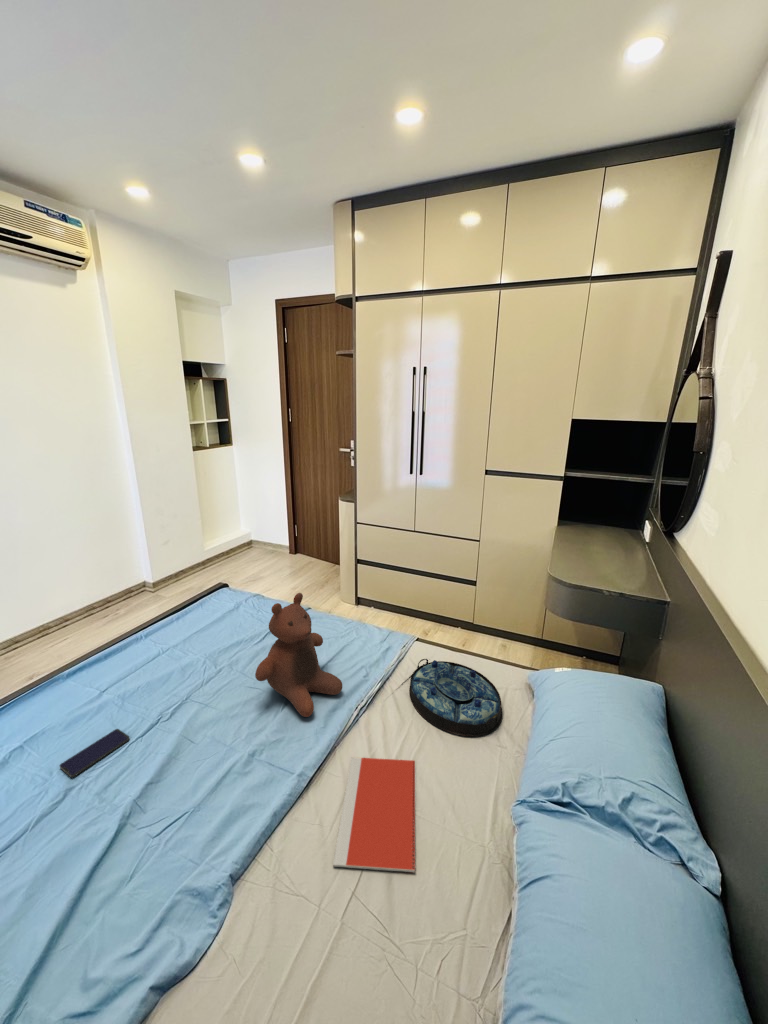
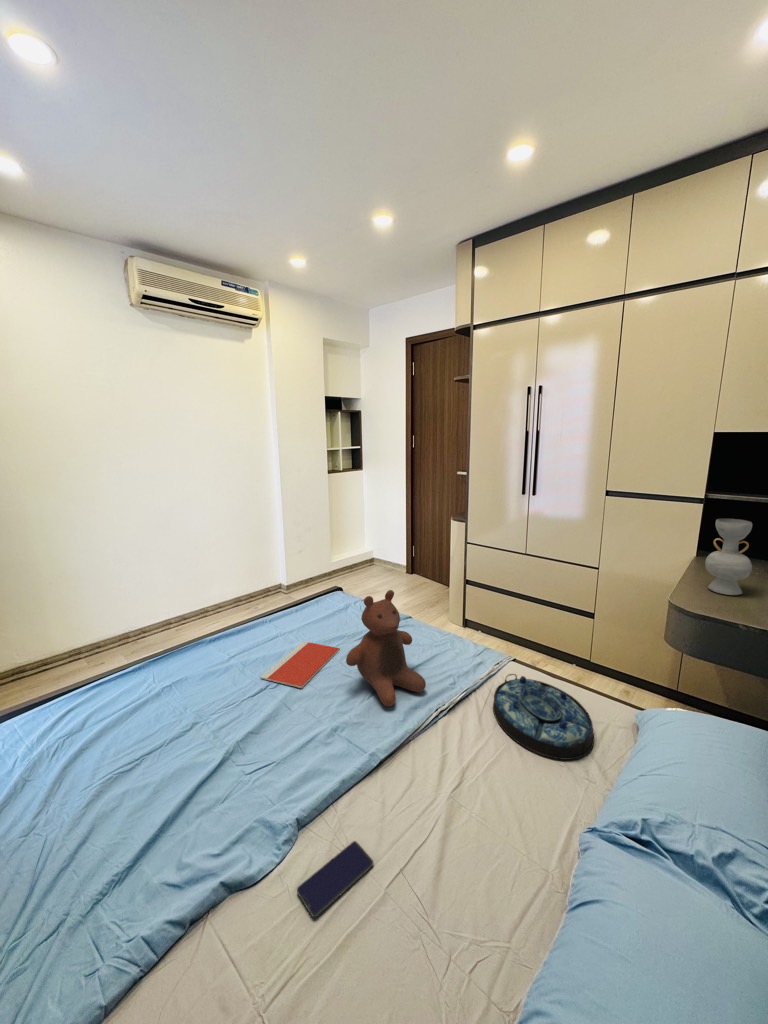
decorative vase: none [574,496,609,562] -> present [705,518,752,595]
smartphone: present [60,729,130,777] -> present [297,841,373,918]
notebook: present [333,757,415,872] -> present [260,641,340,688]

